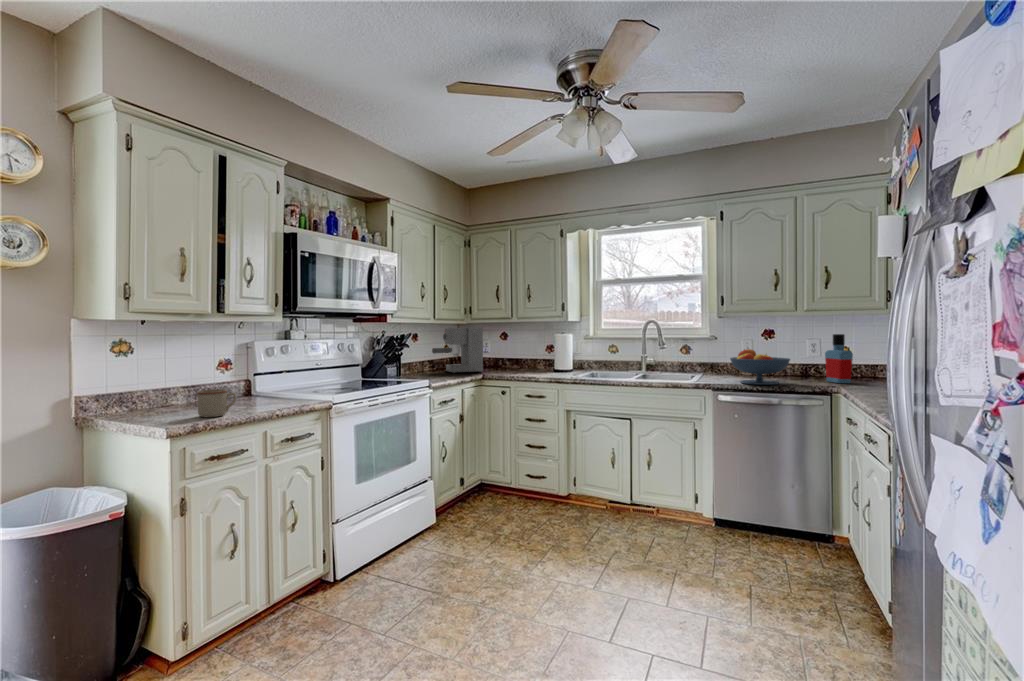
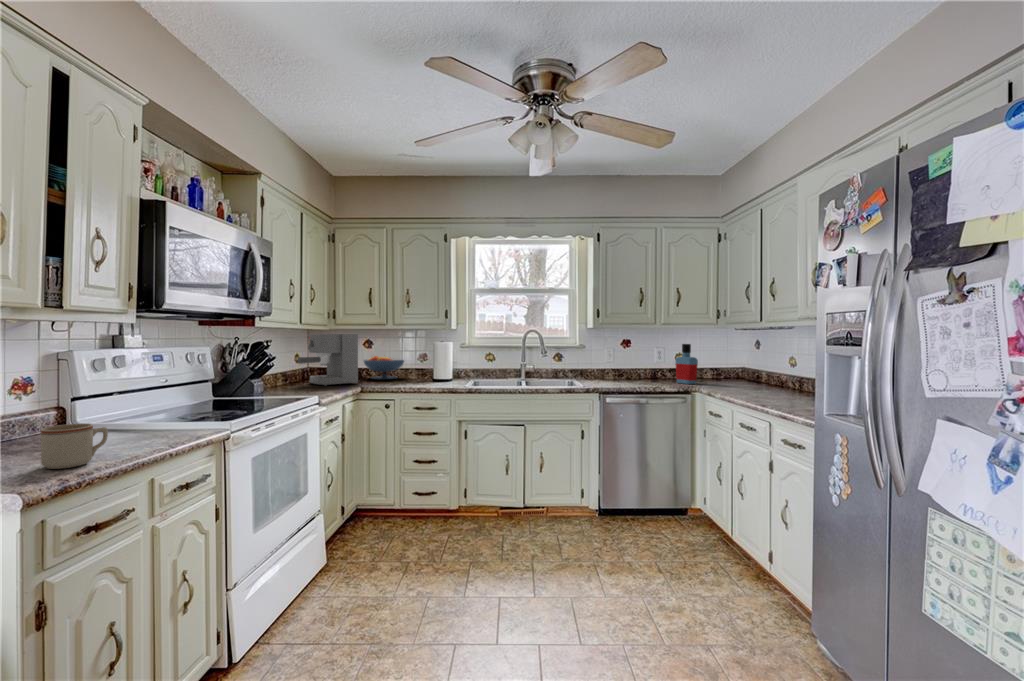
fruit bowl: present [730,349,790,385] -> present [364,356,404,379]

